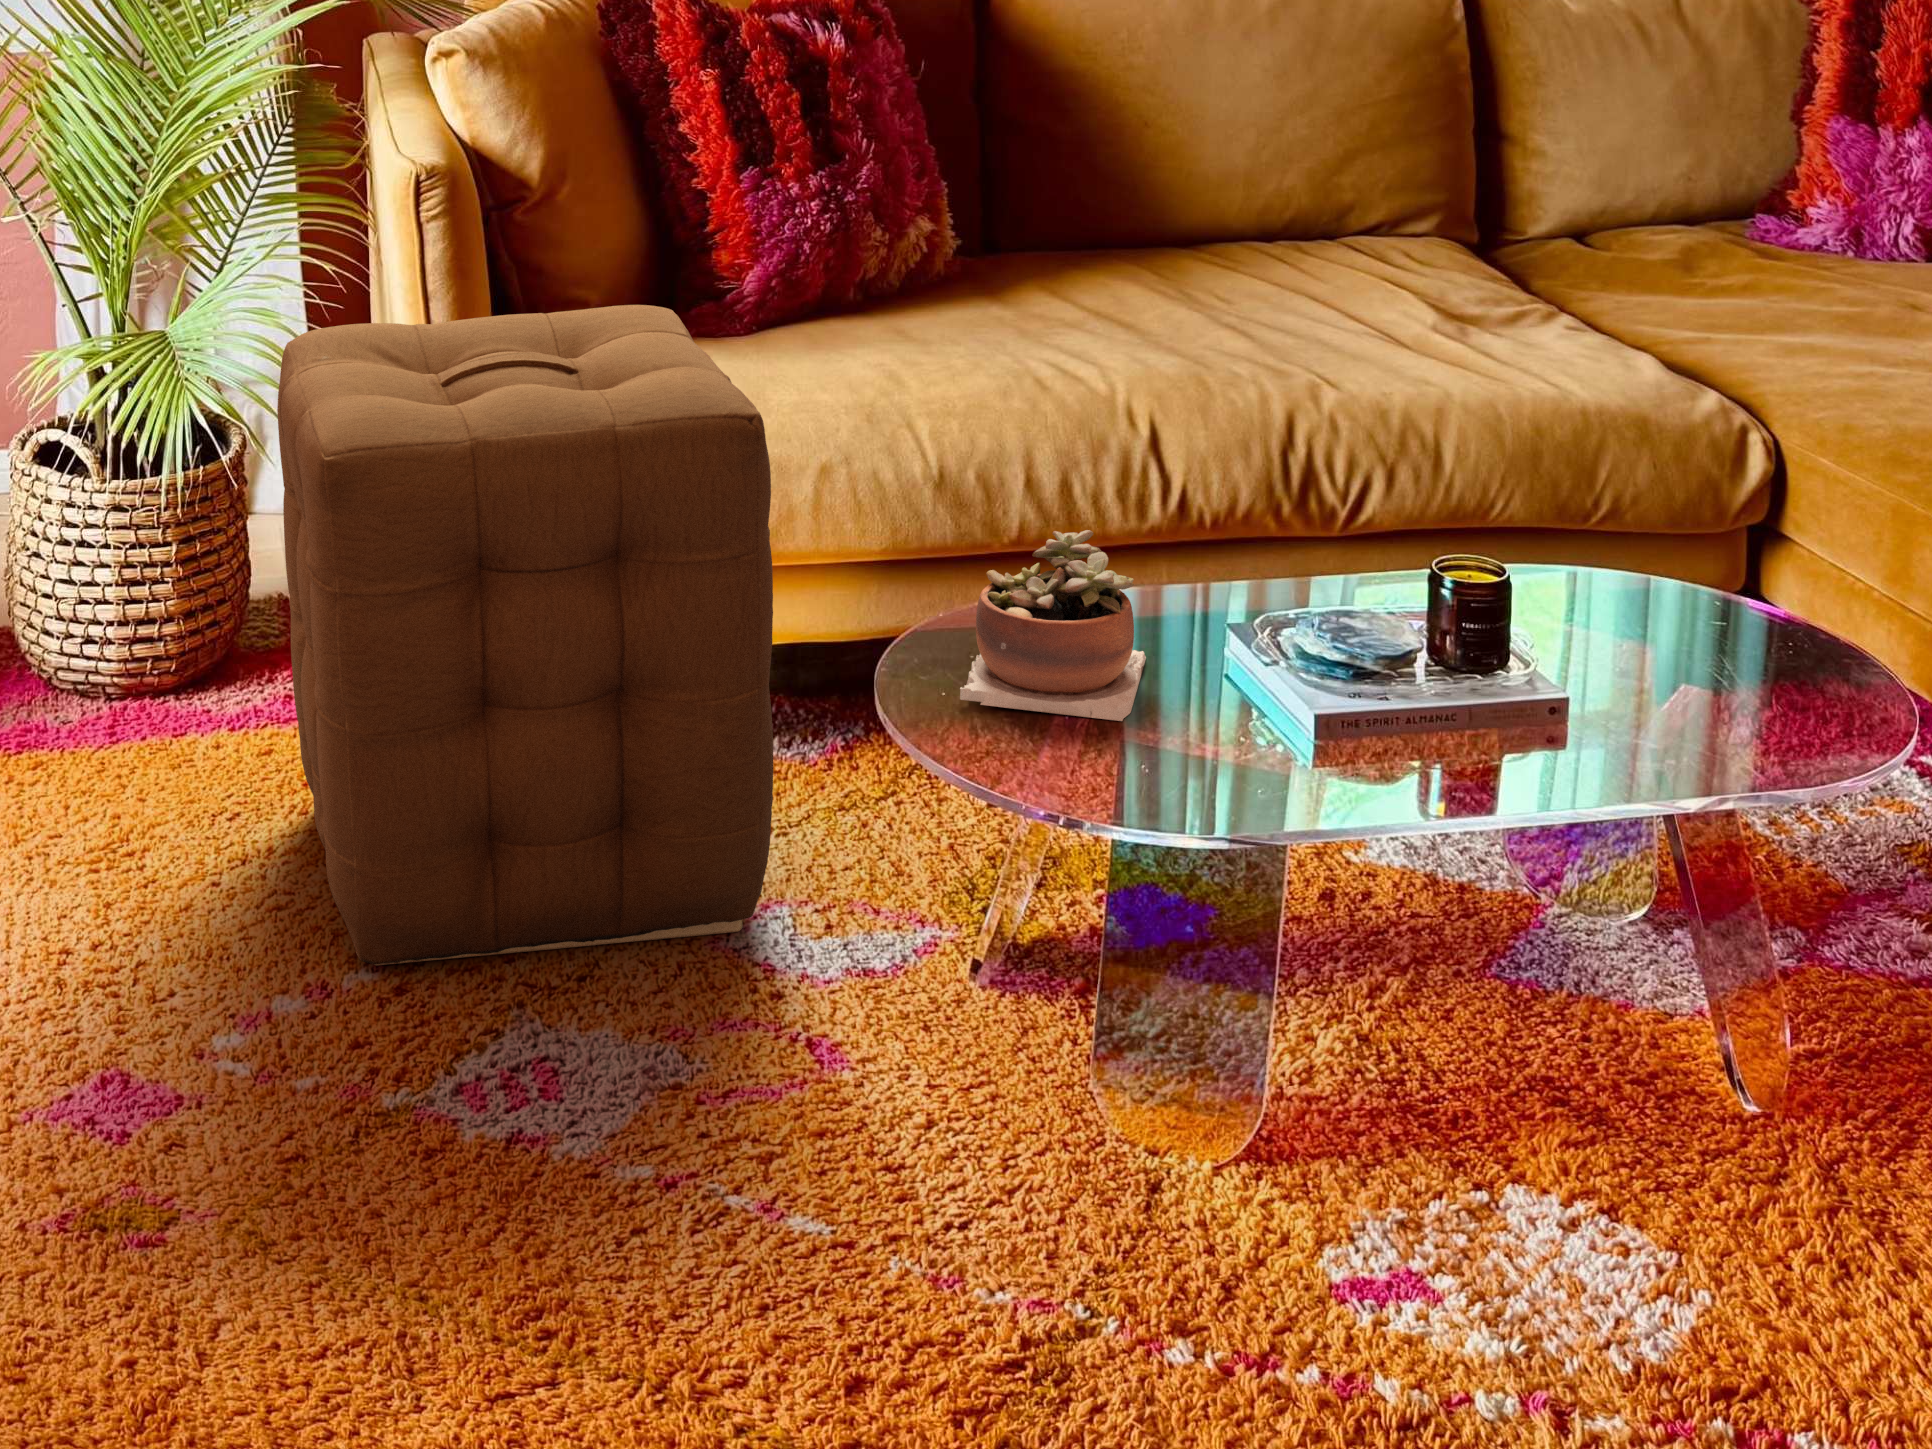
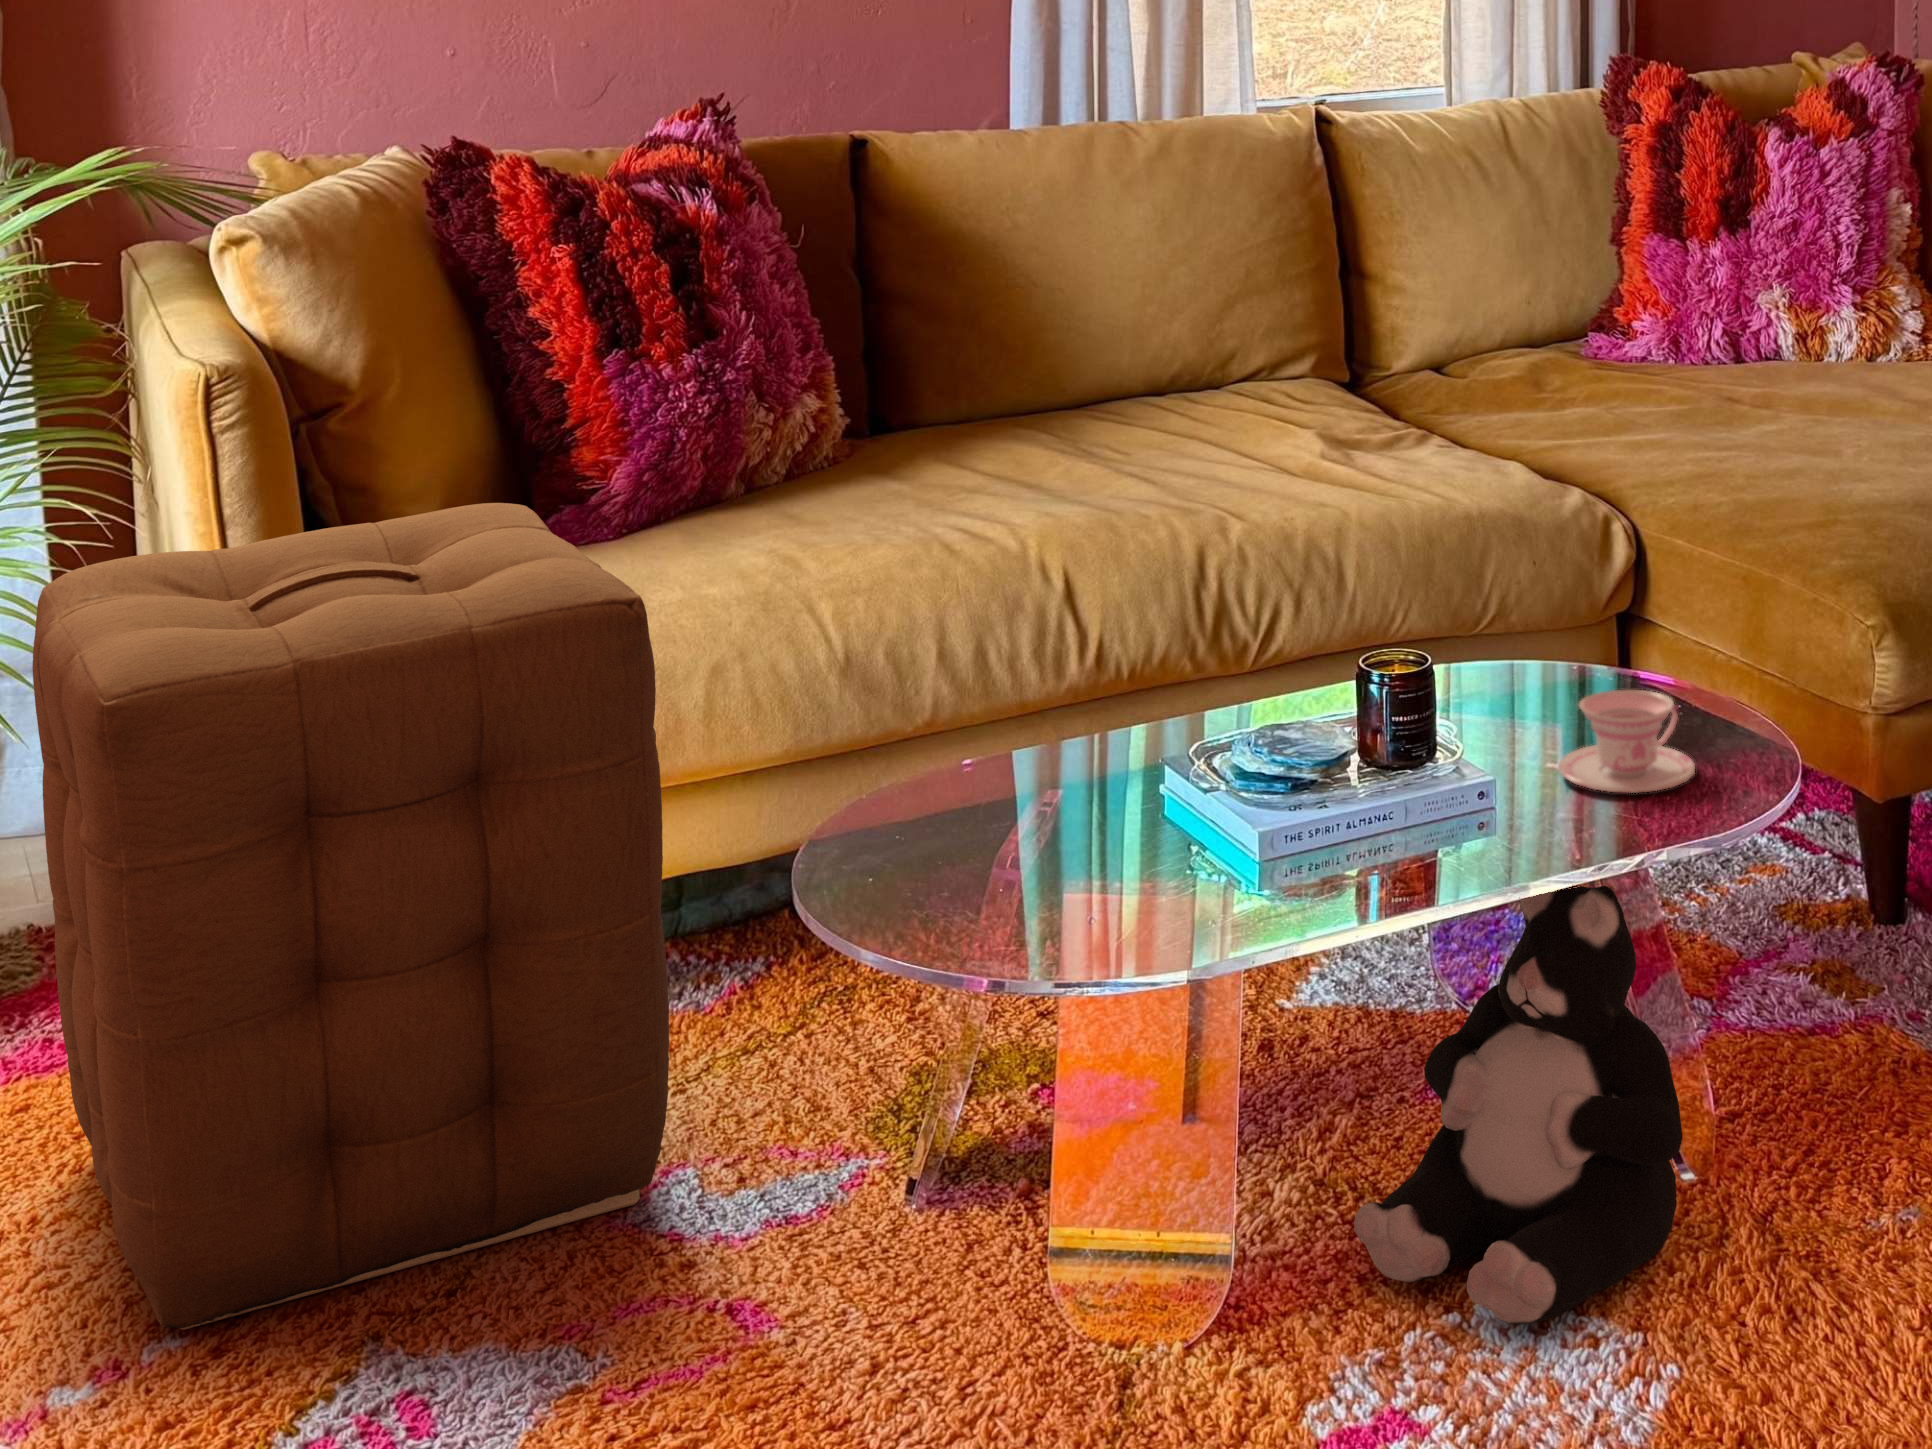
succulent plant: present [960,530,1146,721] -> none [884,679,1077,885]
teacup: none [1639,618,1791,728] -> present [1559,690,1695,793]
plush toy: none [1388,788,1738,1220] -> present [1354,885,1683,1325]

